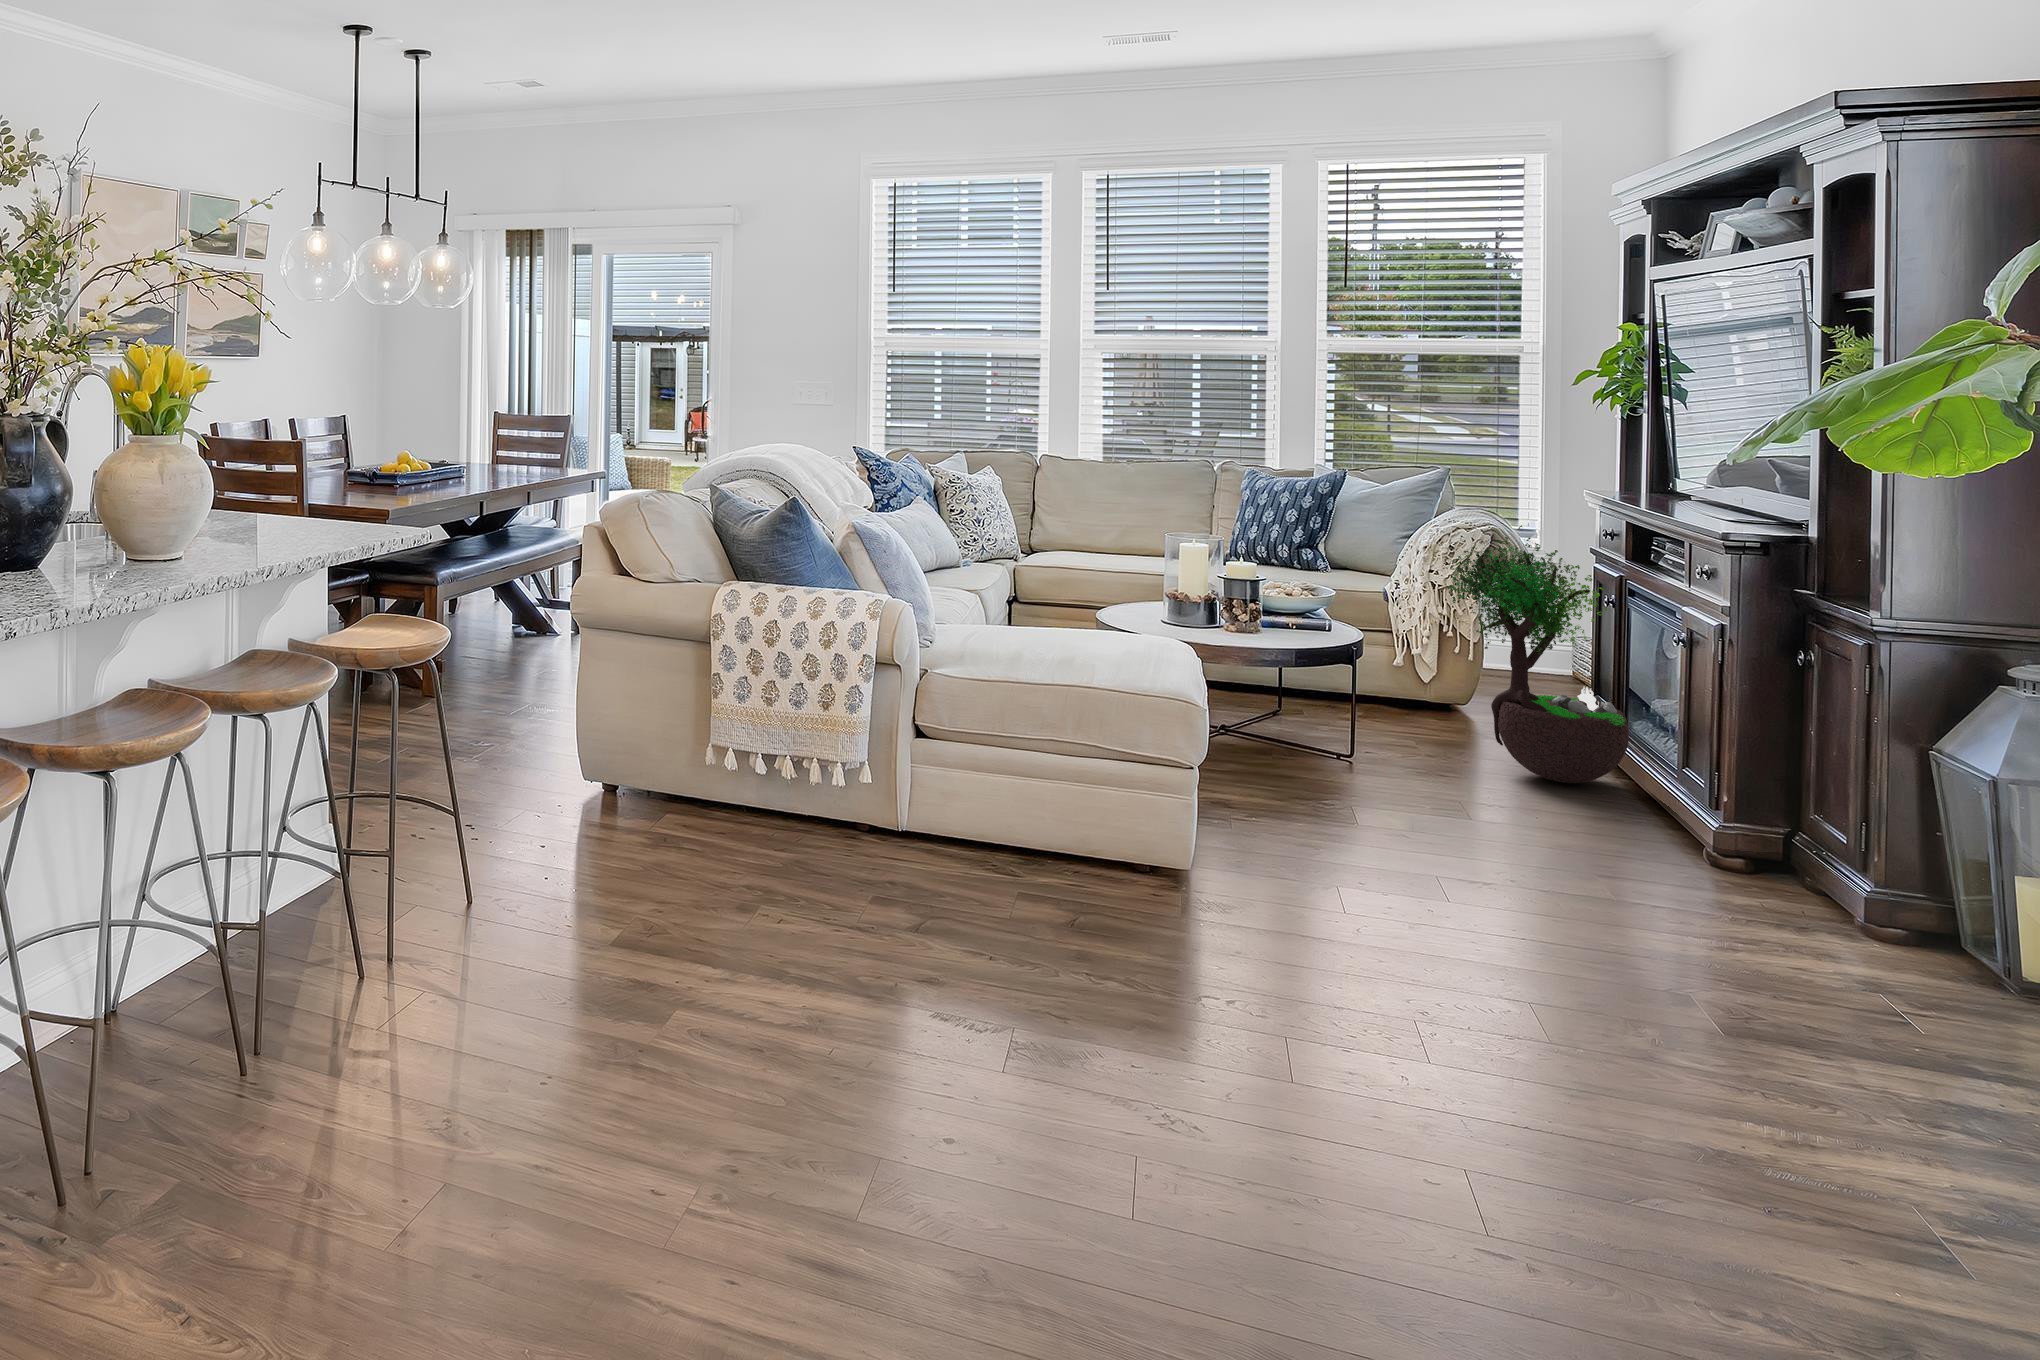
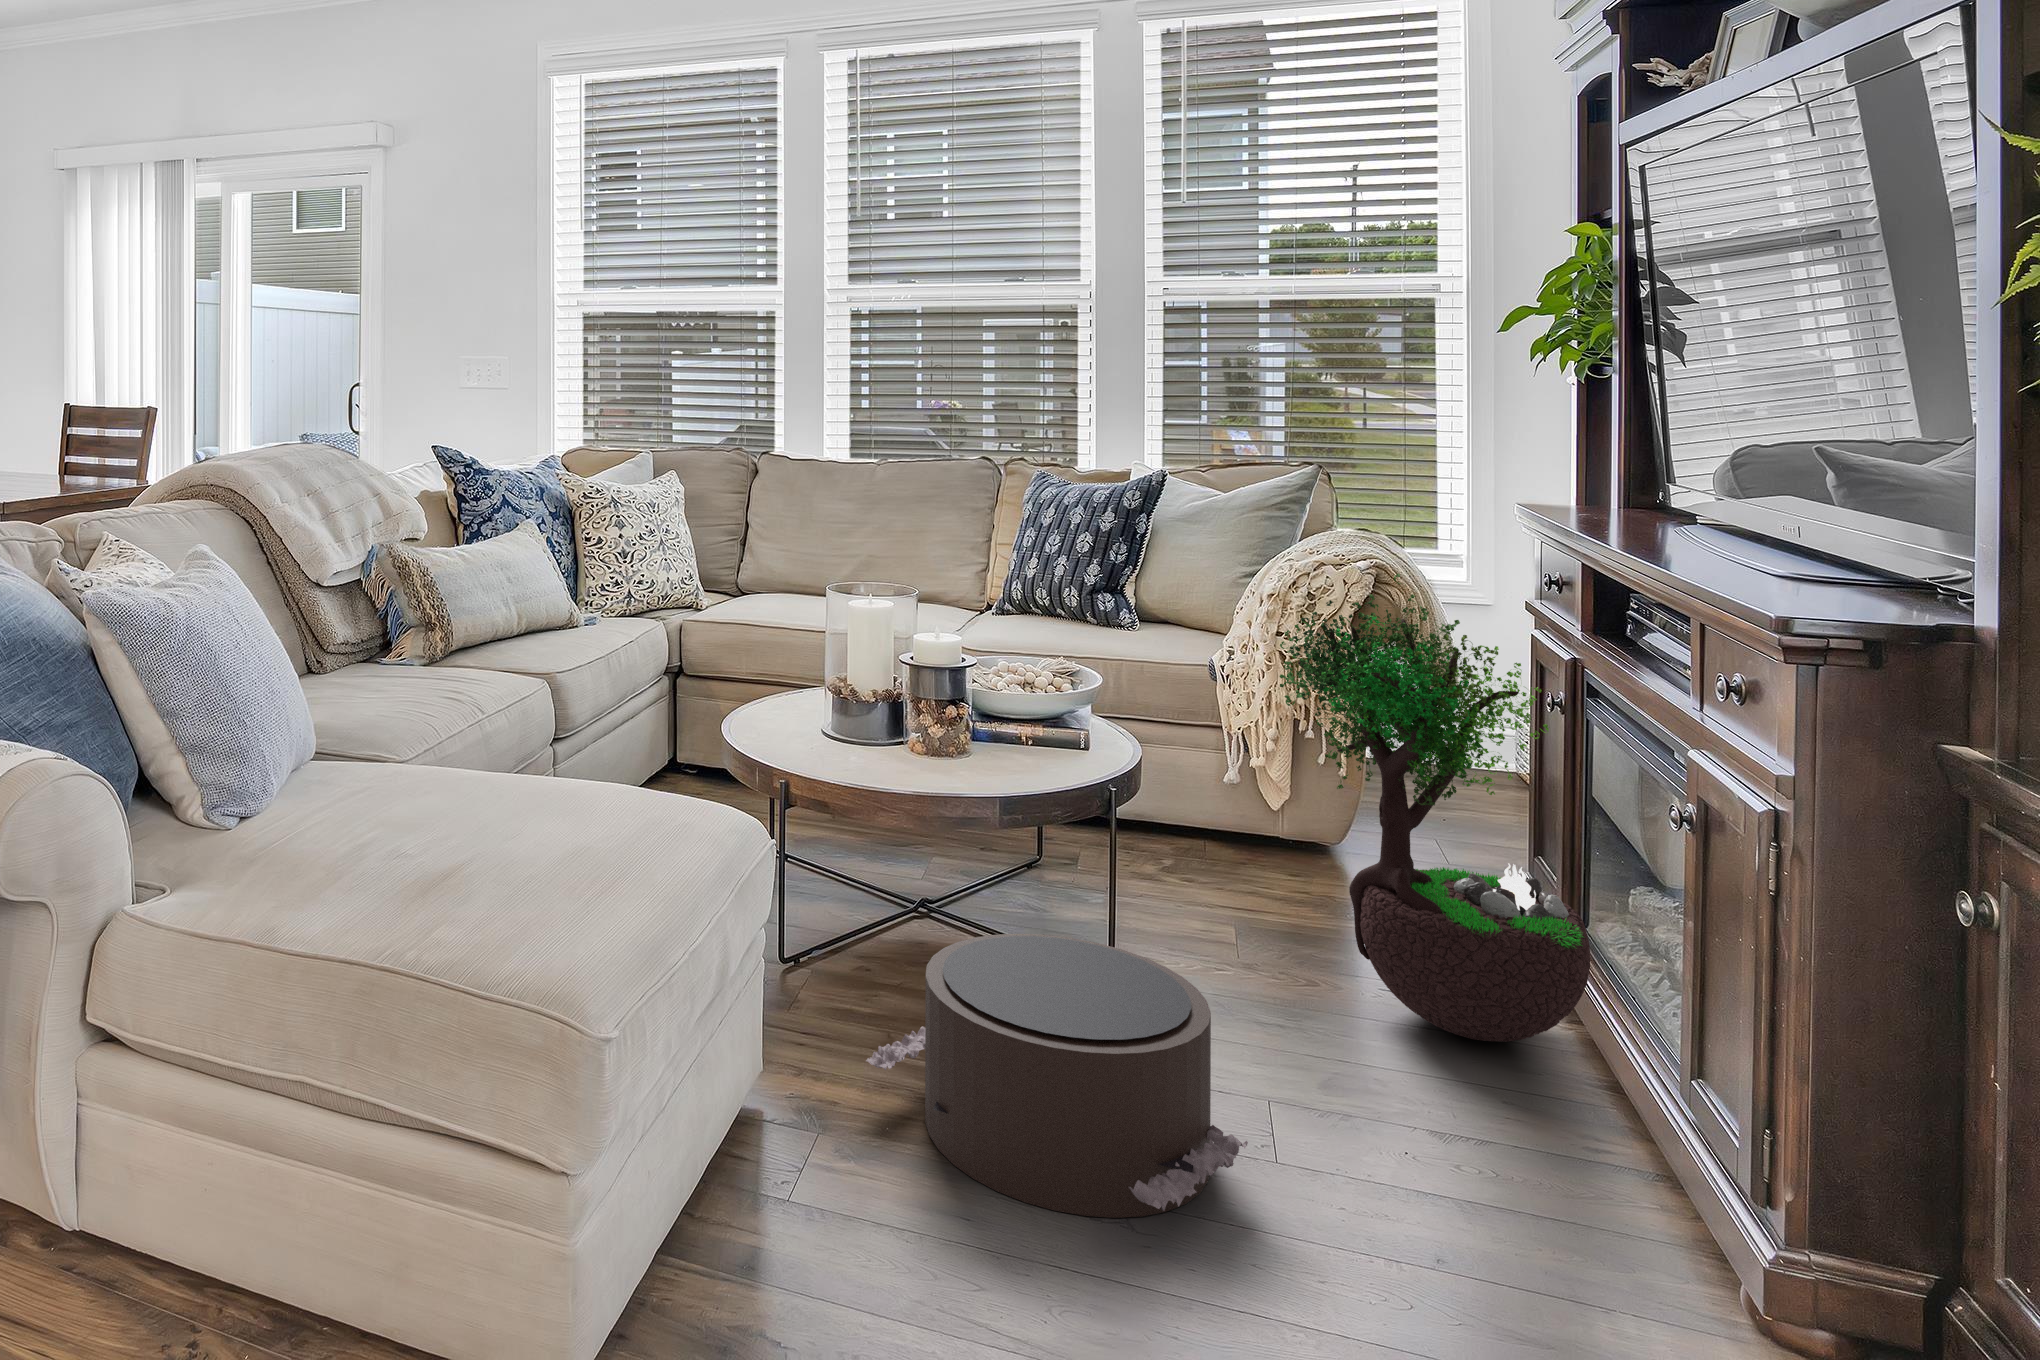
pouf: none [1243,717,1458,835] -> present [866,934,1248,1218]

